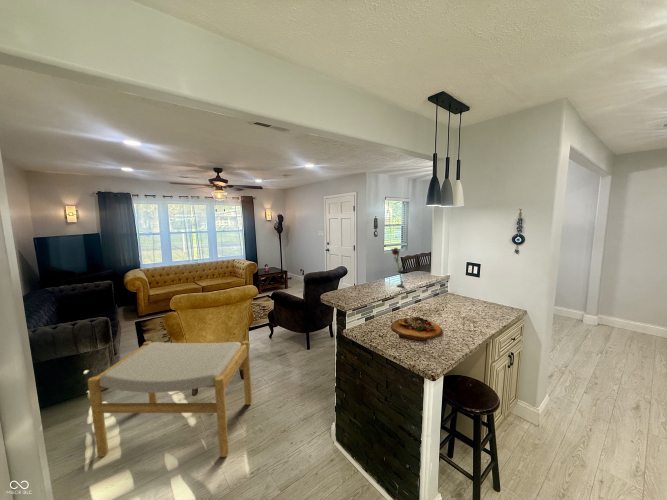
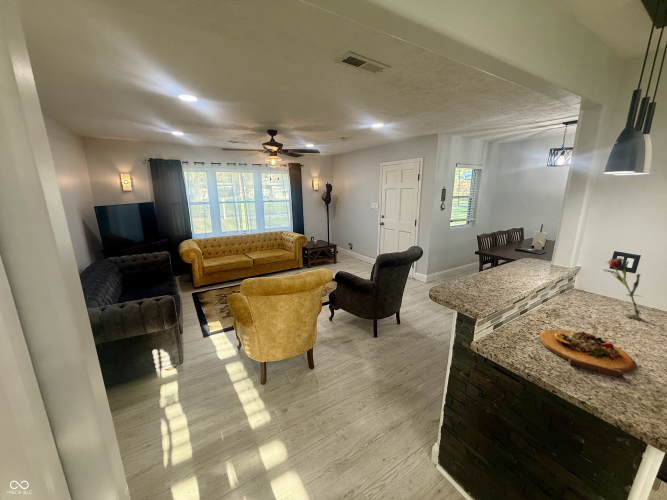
flower: present [391,248,409,287] -> present [604,258,640,319]
footstool: present [88,341,252,457] -> none [158,326,326,472]

